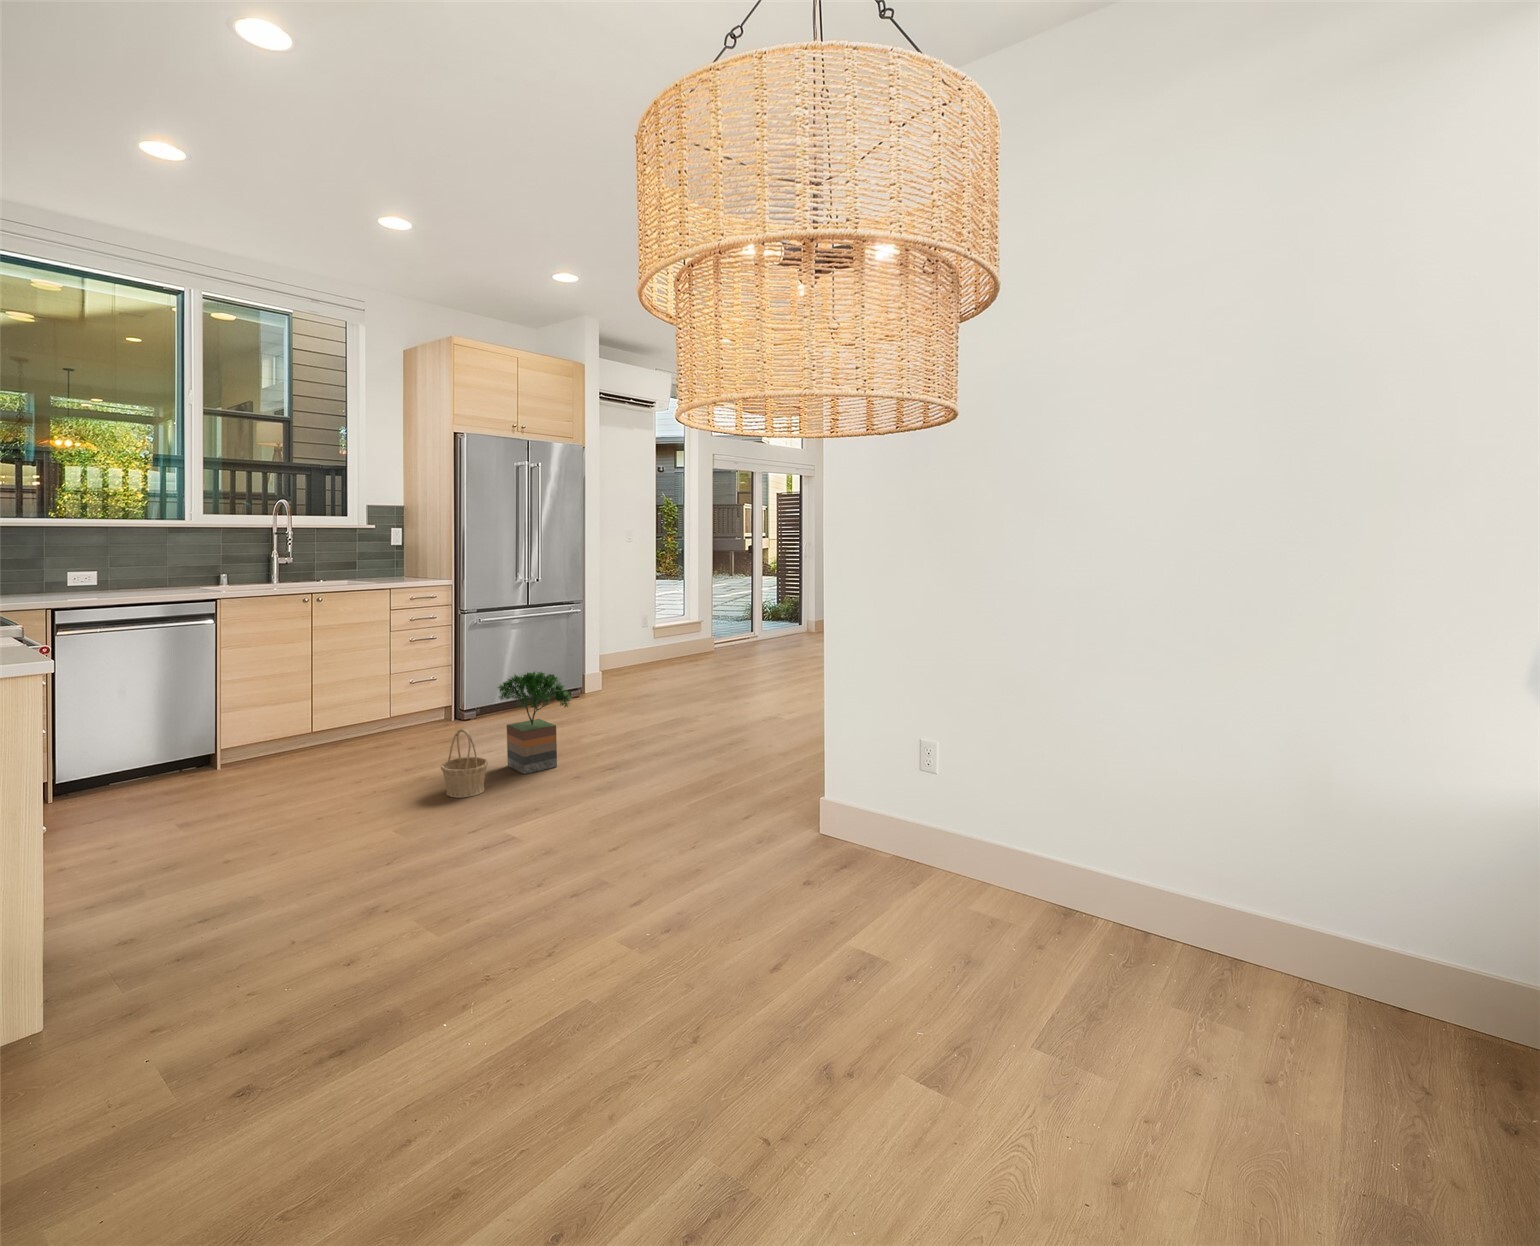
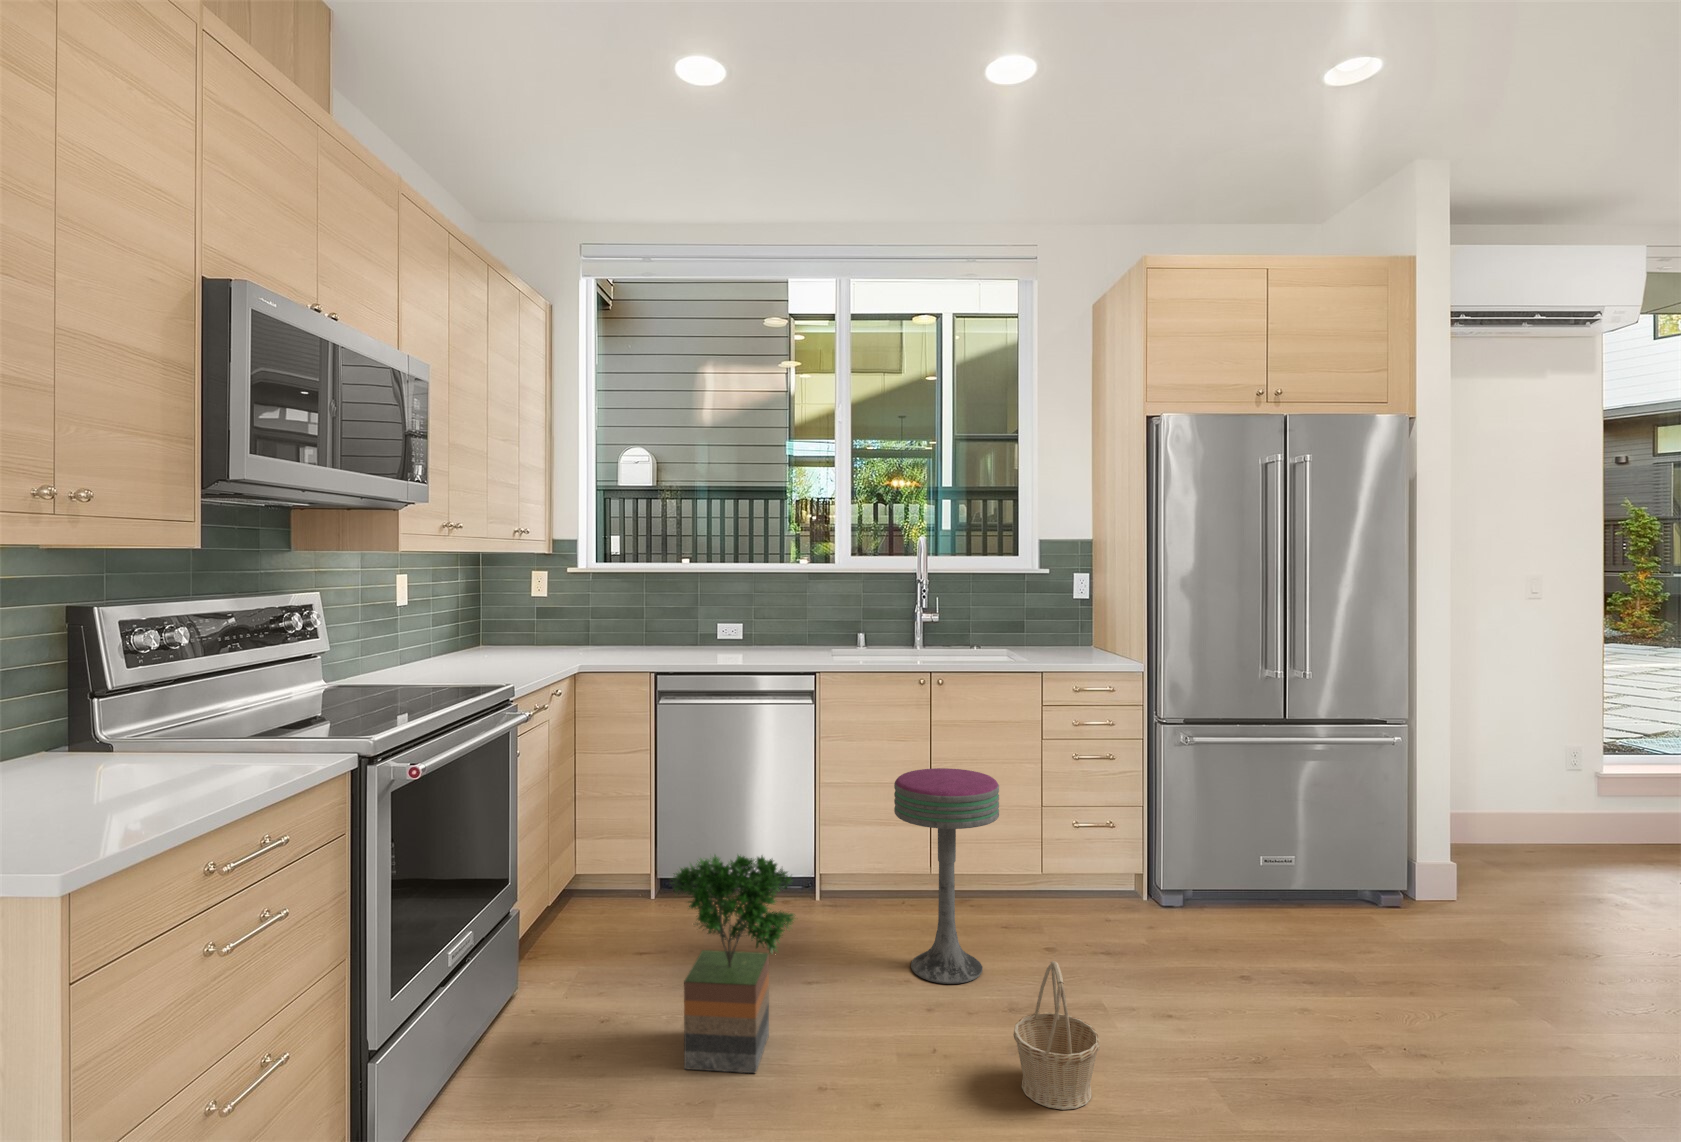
bar stool: none [321,651,396,778] -> present [894,768,999,984]
potted tree: present [498,671,571,774] -> present [671,855,794,1073]

